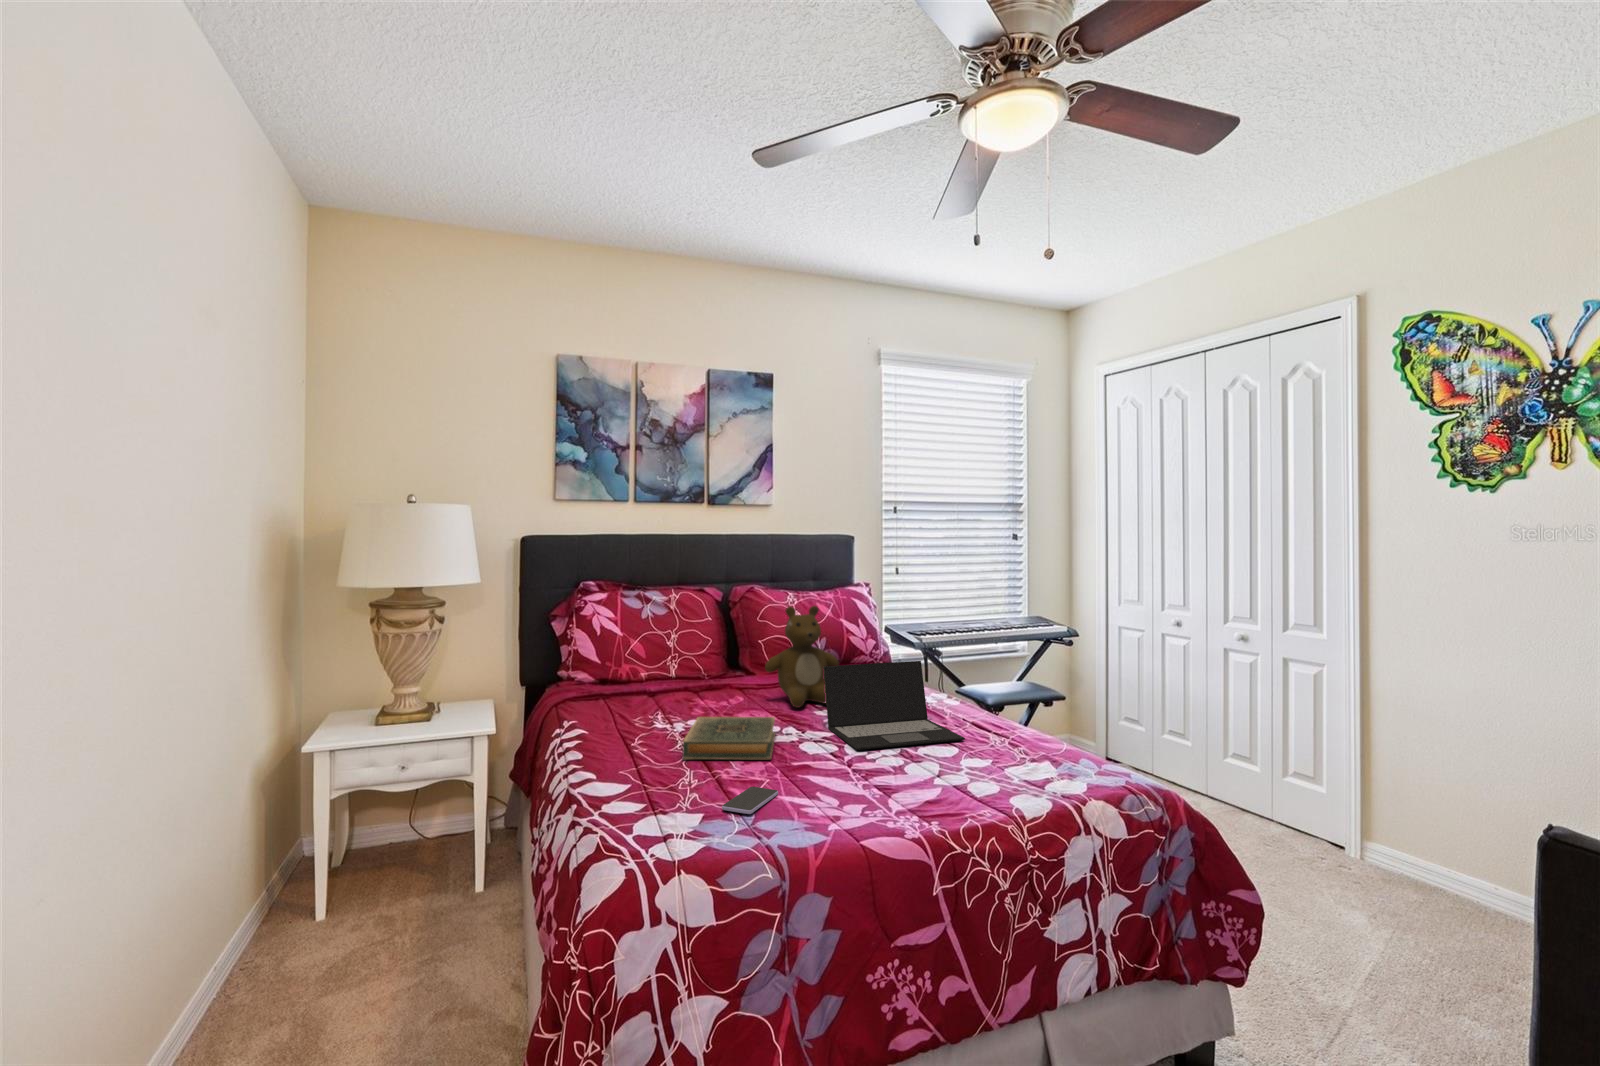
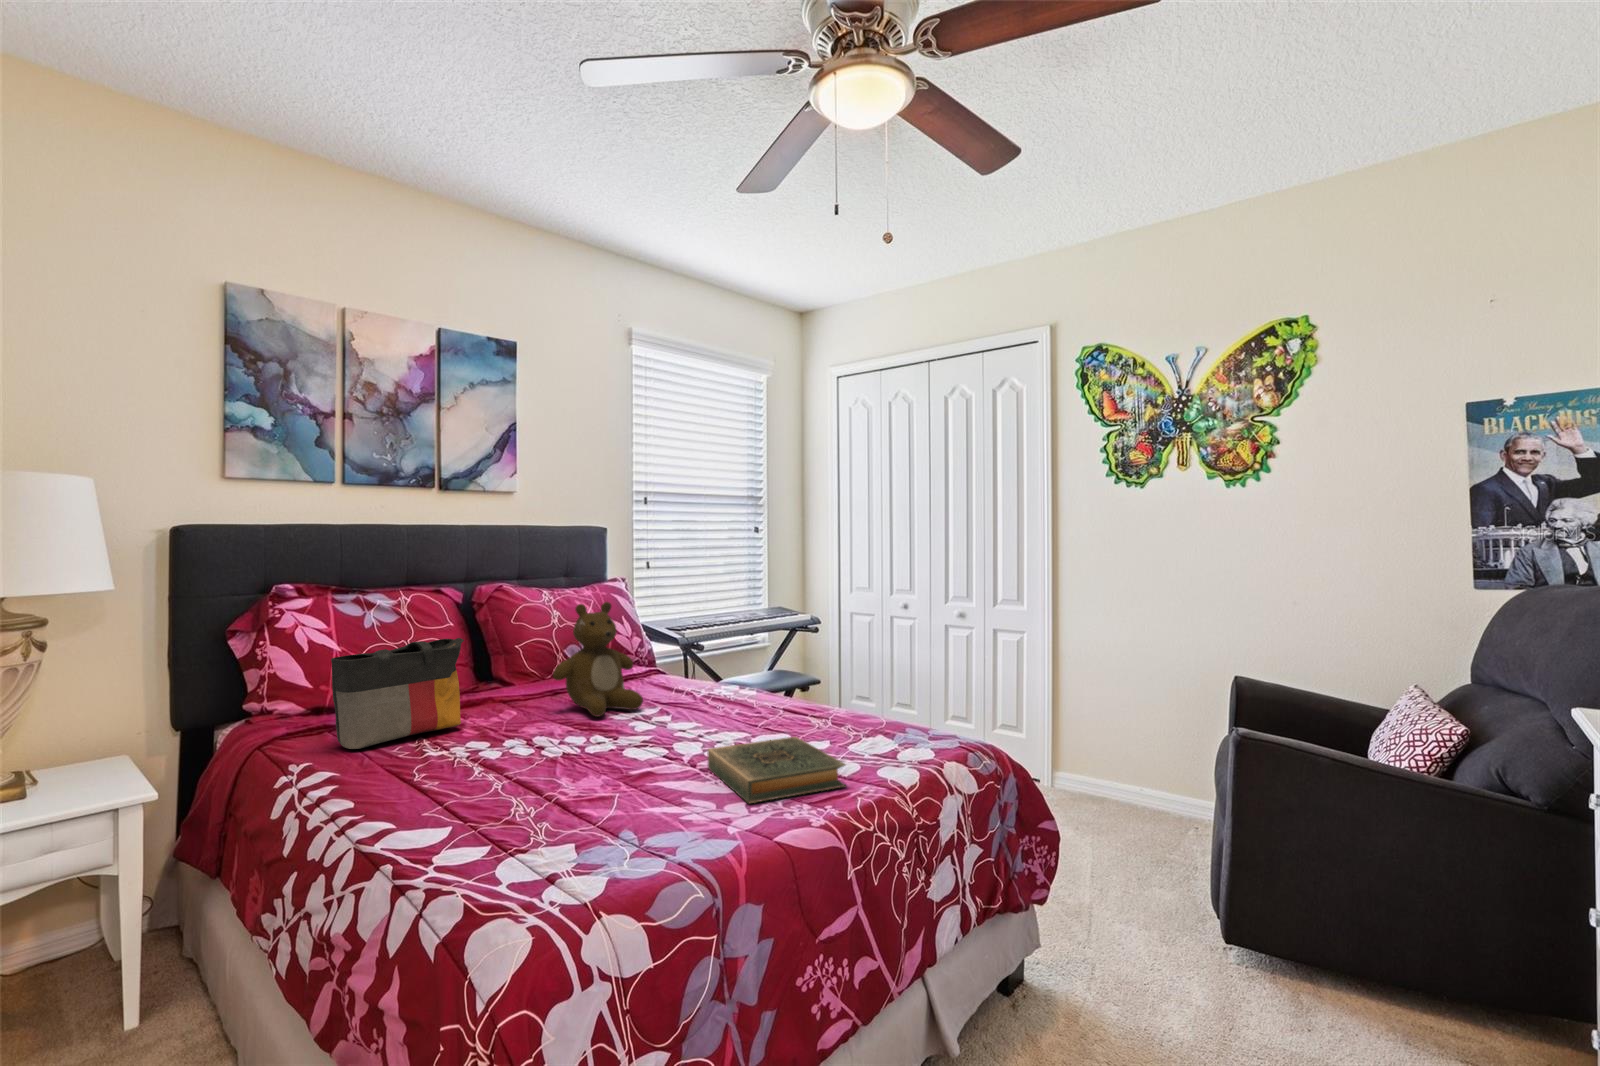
tote bag: none [594,630,694,711] -> present [331,638,464,749]
laptop: present [823,661,965,750] -> none [640,652,795,751]
hardback book: present [683,717,775,759] -> present [708,737,846,803]
smartphone: present [722,787,778,814] -> none [600,805,650,836]

